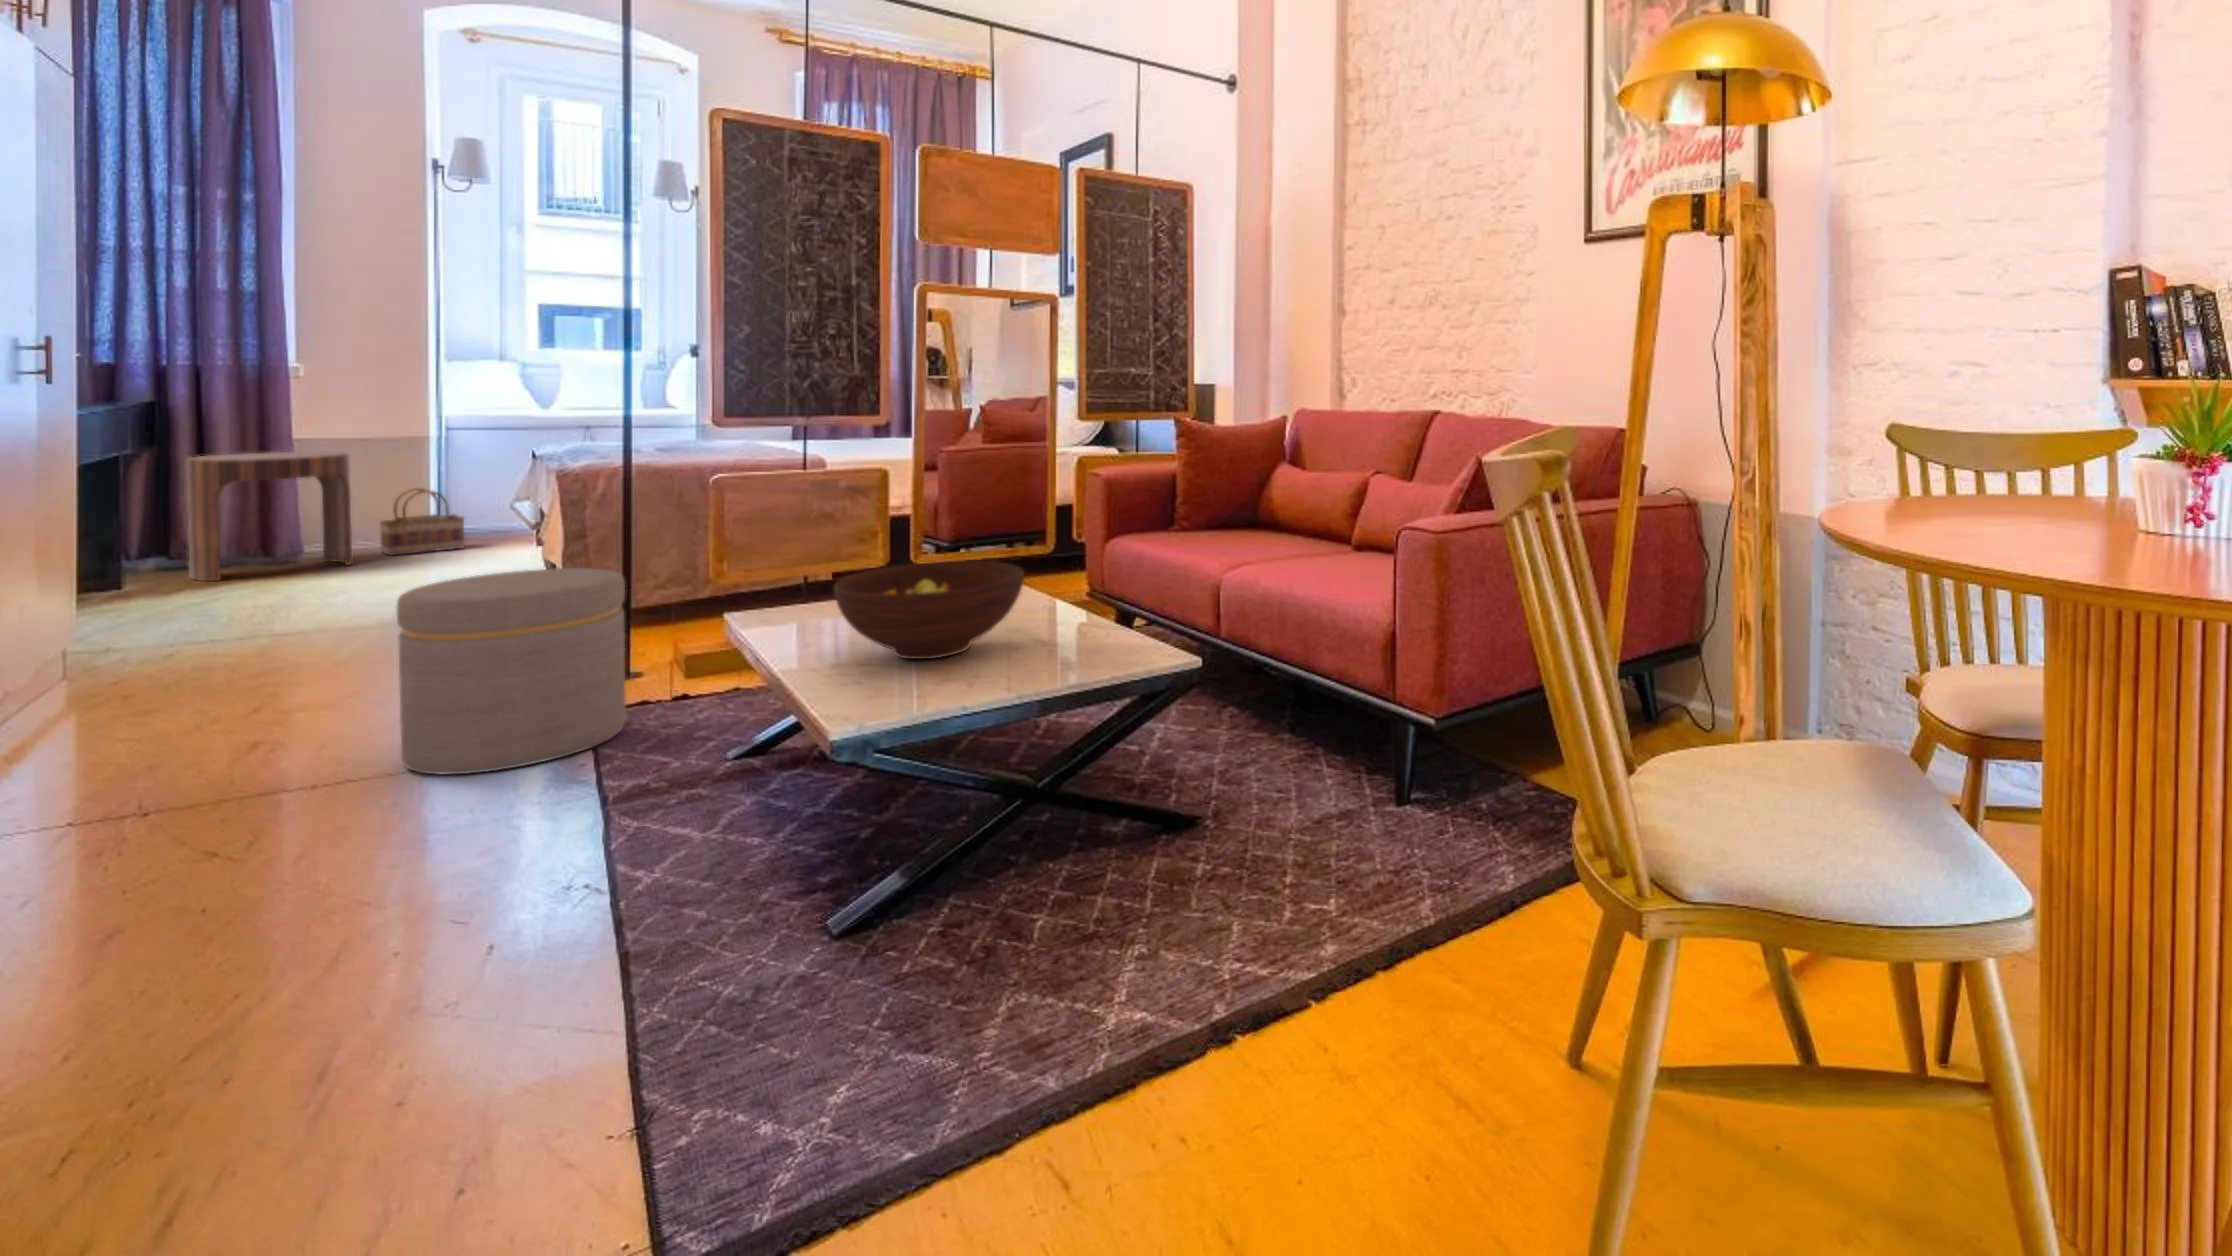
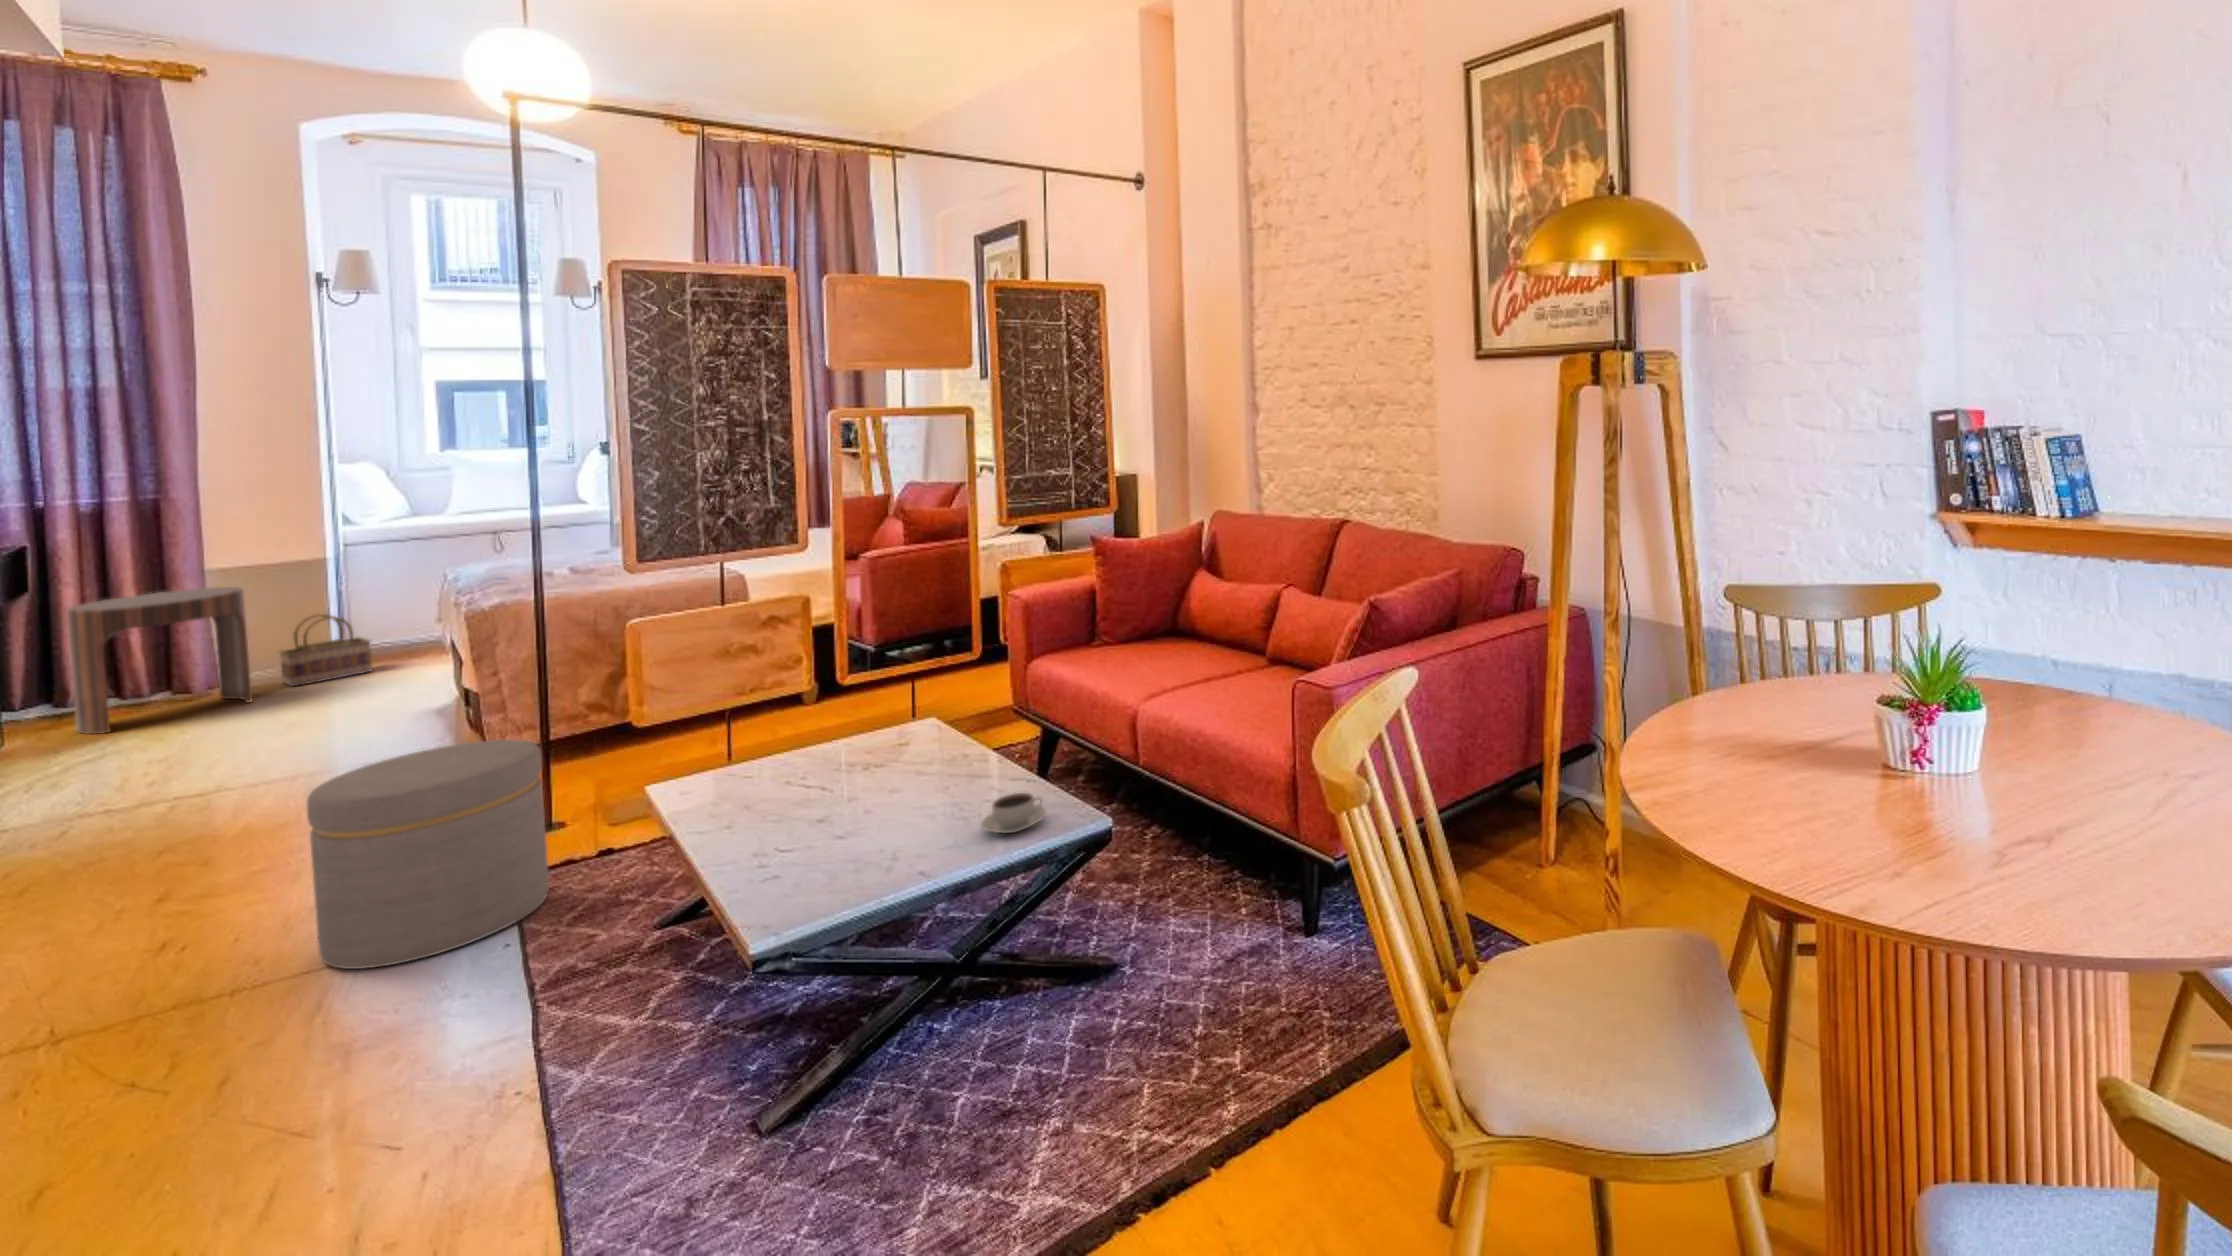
fruit bowl: present [834,561,1024,659] -> none [750,727,938,838]
coffee cup: none [1066,628,1134,665] -> present [981,793,1046,833]

